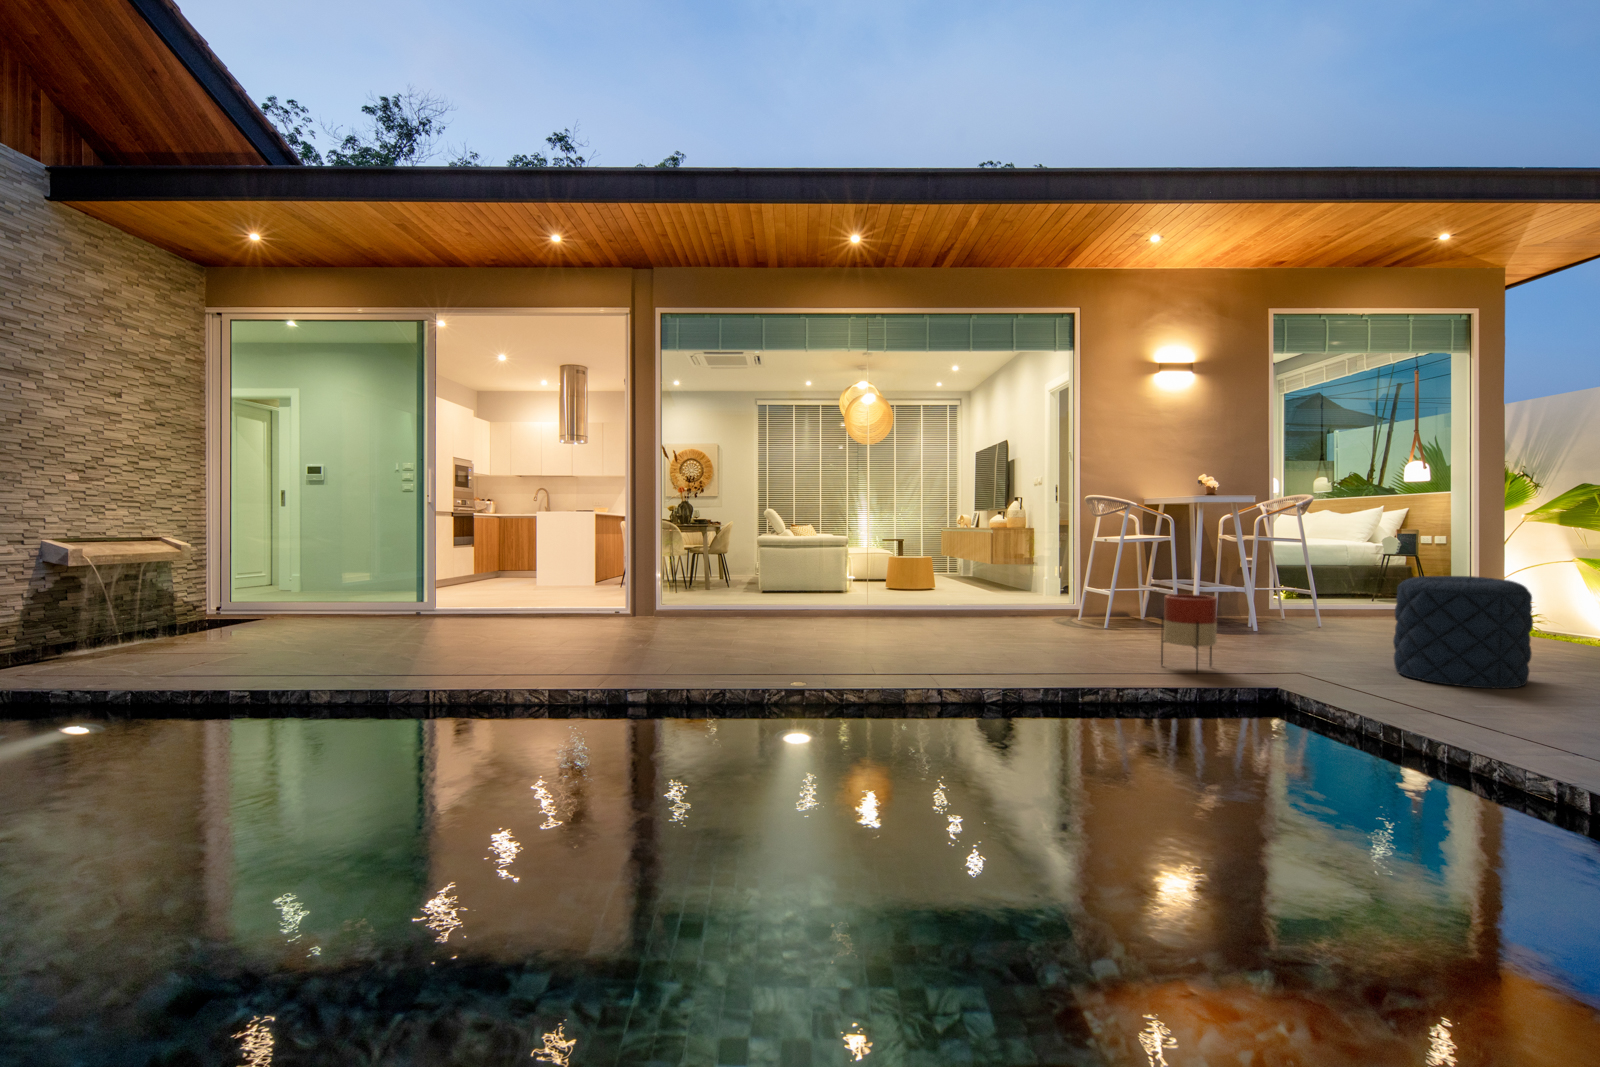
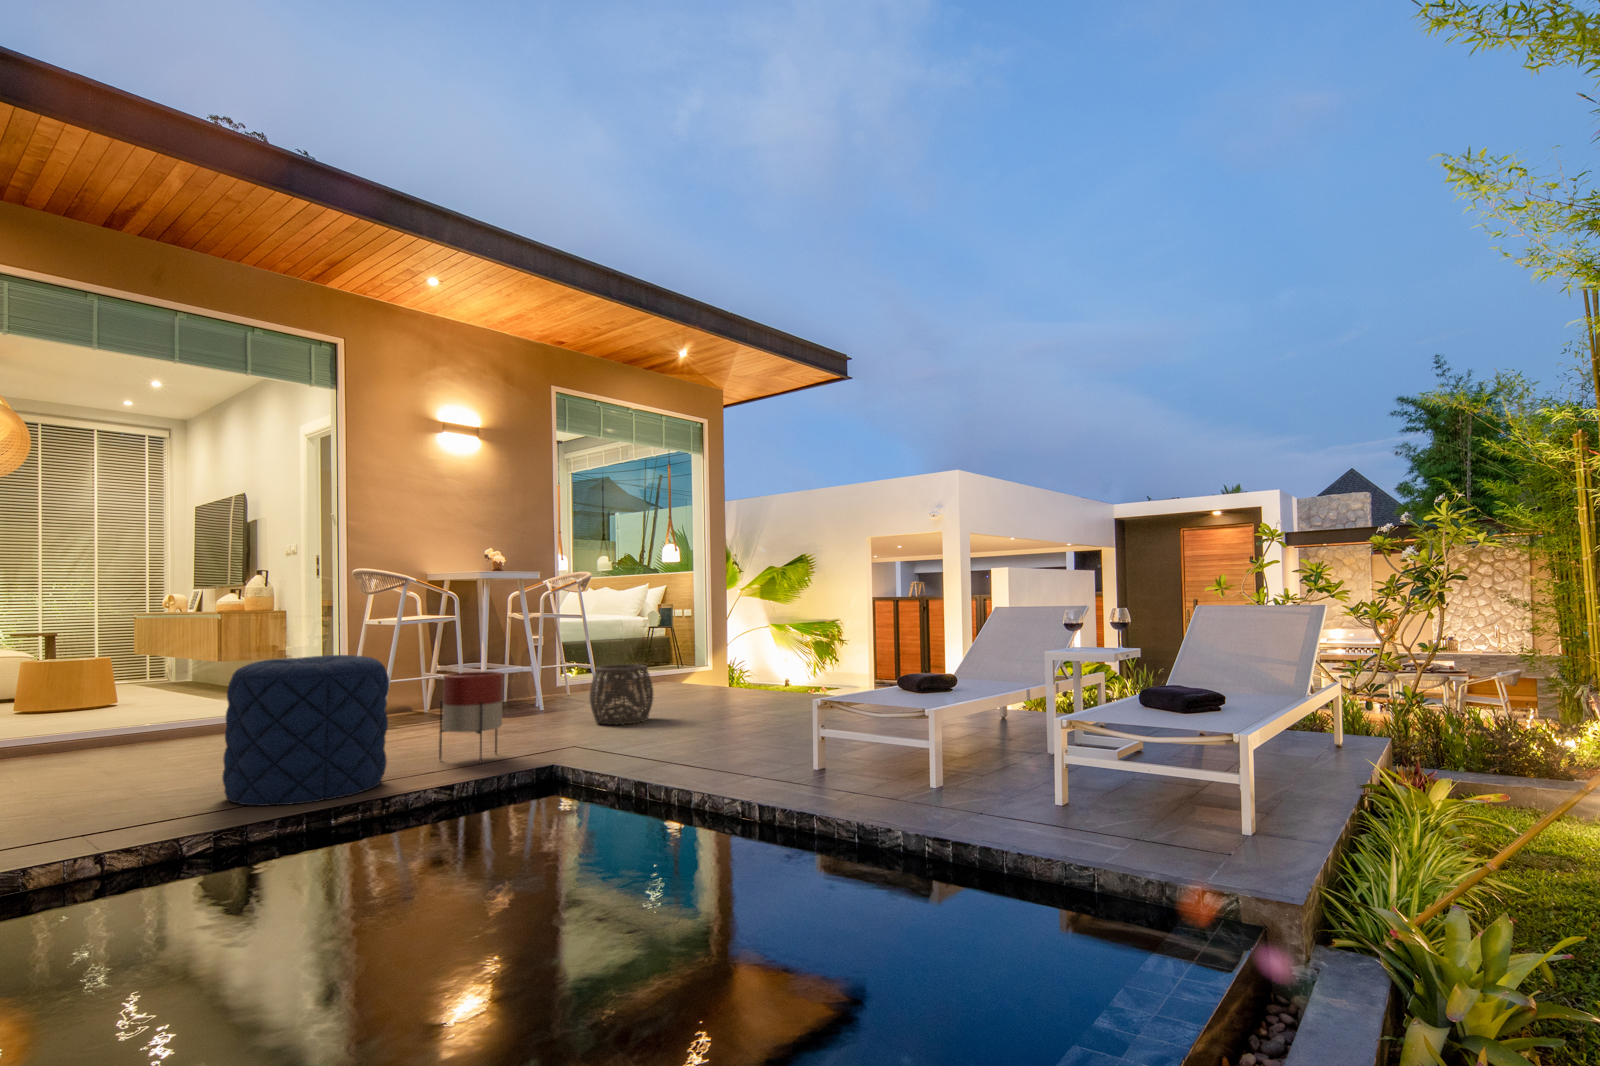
pouf: present [1393,576,1533,688] -> present [222,655,389,806]
woven basket: none [1305,596,1381,657] -> present [590,664,653,725]

